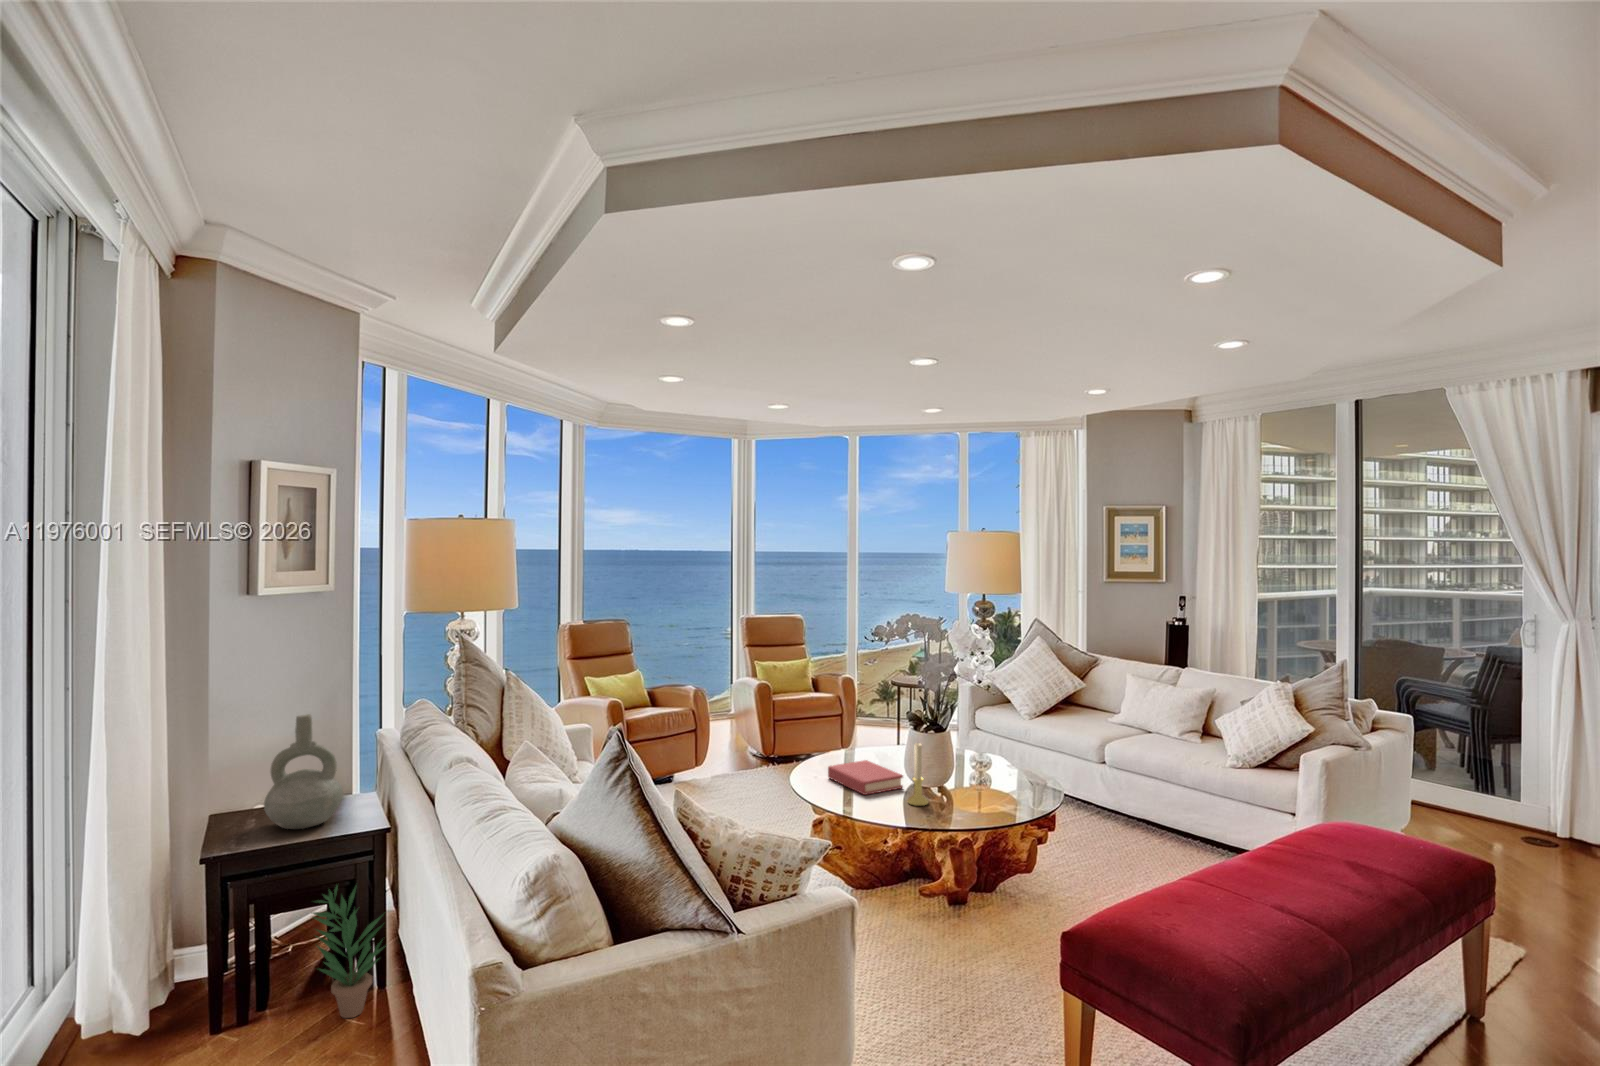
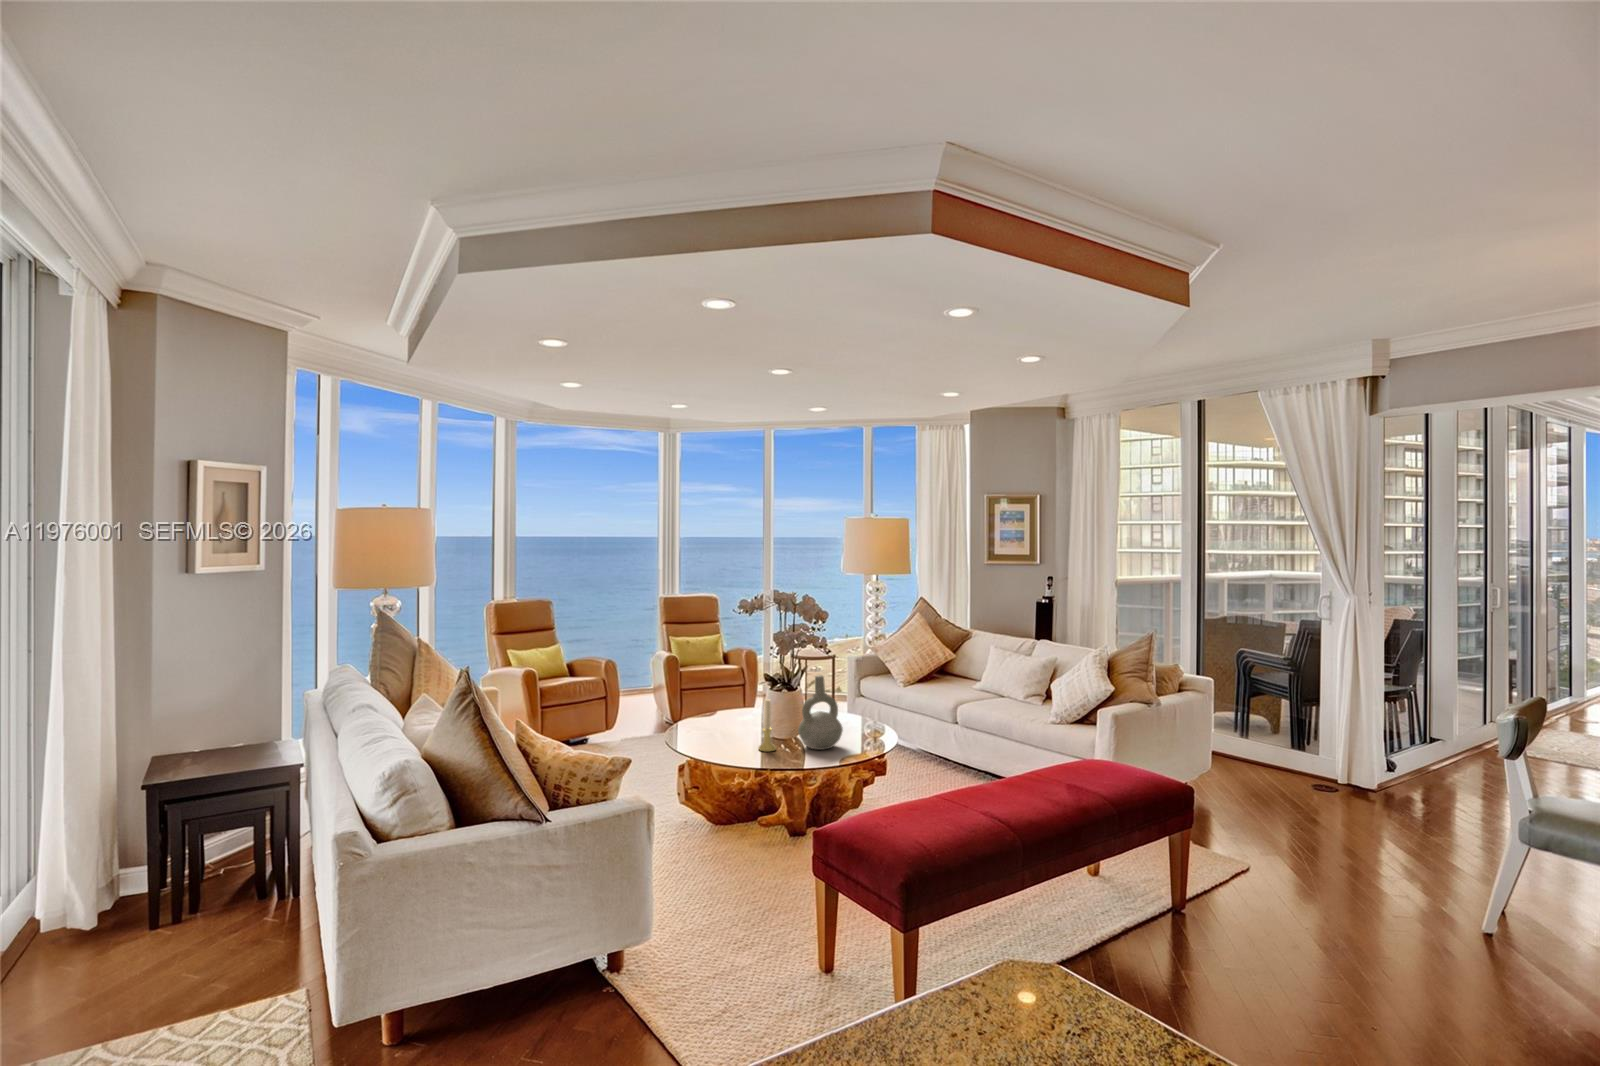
decorative vase: present [264,714,343,829] -> present [798,675,843,750]
hardback book: present [828,760,903,795] -> none [699,717,760,744]
potted plant: present [313,886,384,1018] -> none [234,805,300,916]

